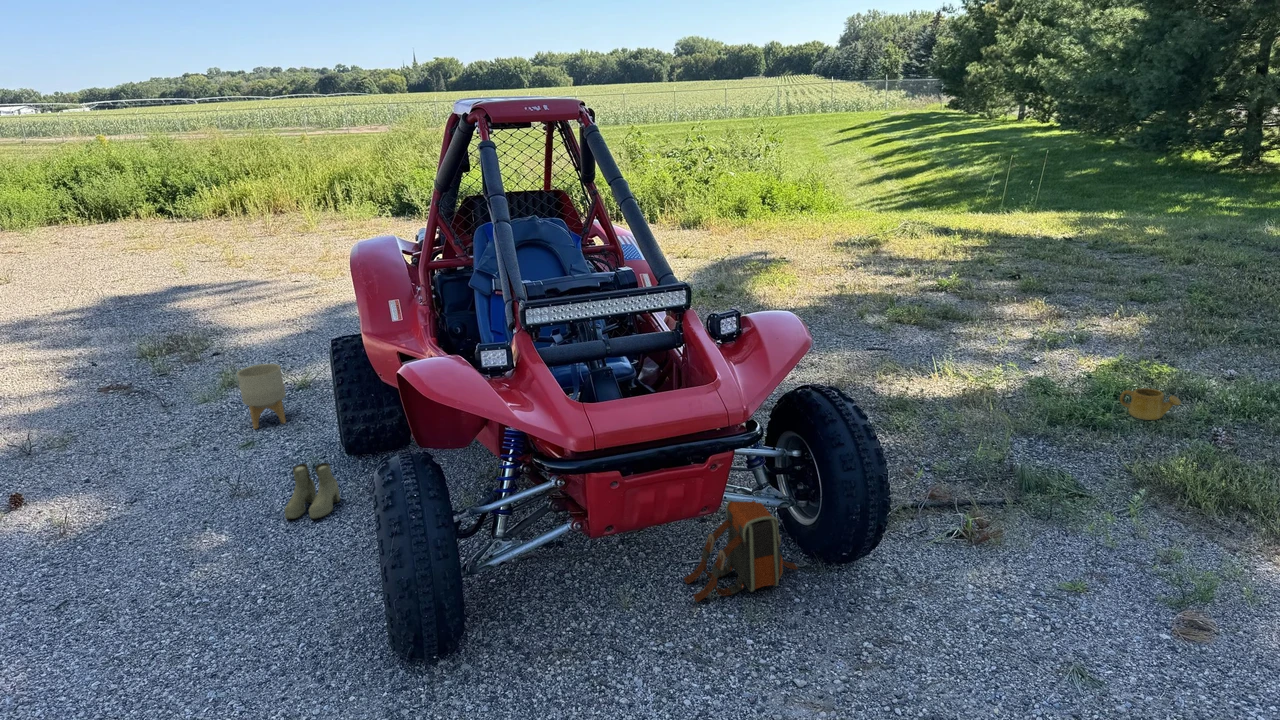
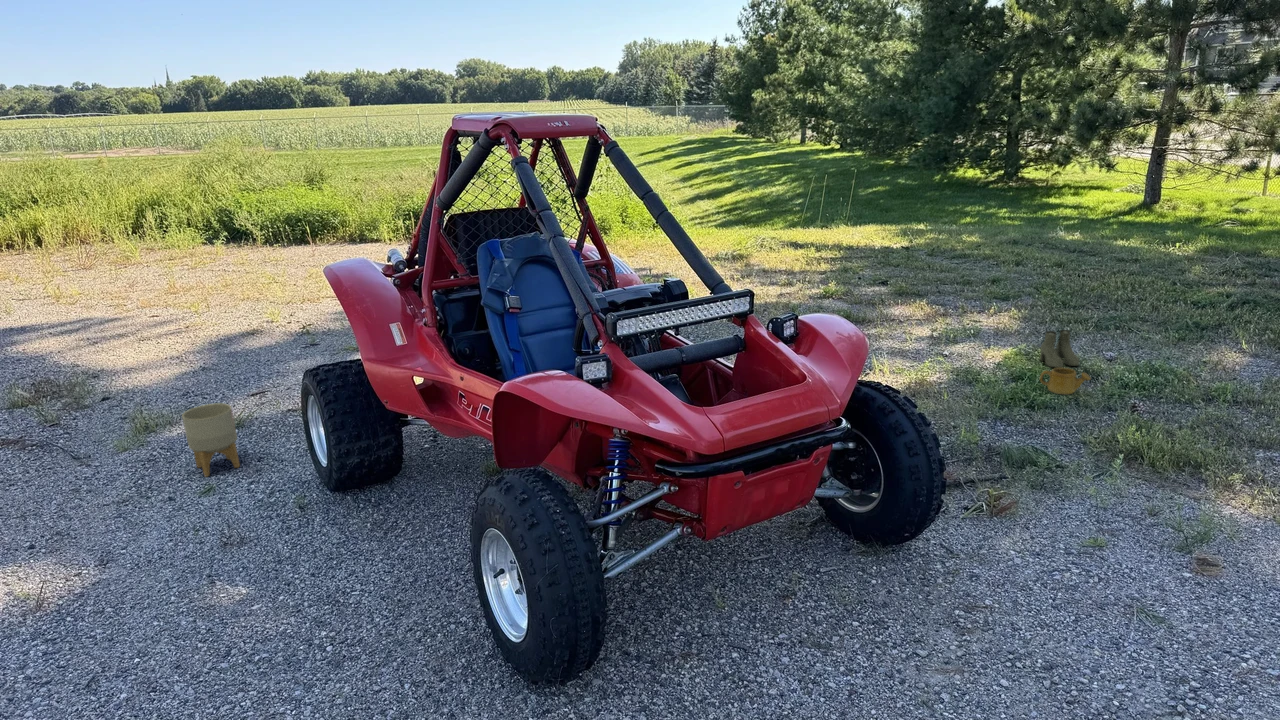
boots: present [285,463,340,519] -> present [1040,330,1079,368]
backpack: present [684,501,797,602] -> none [761,487,859,593]

